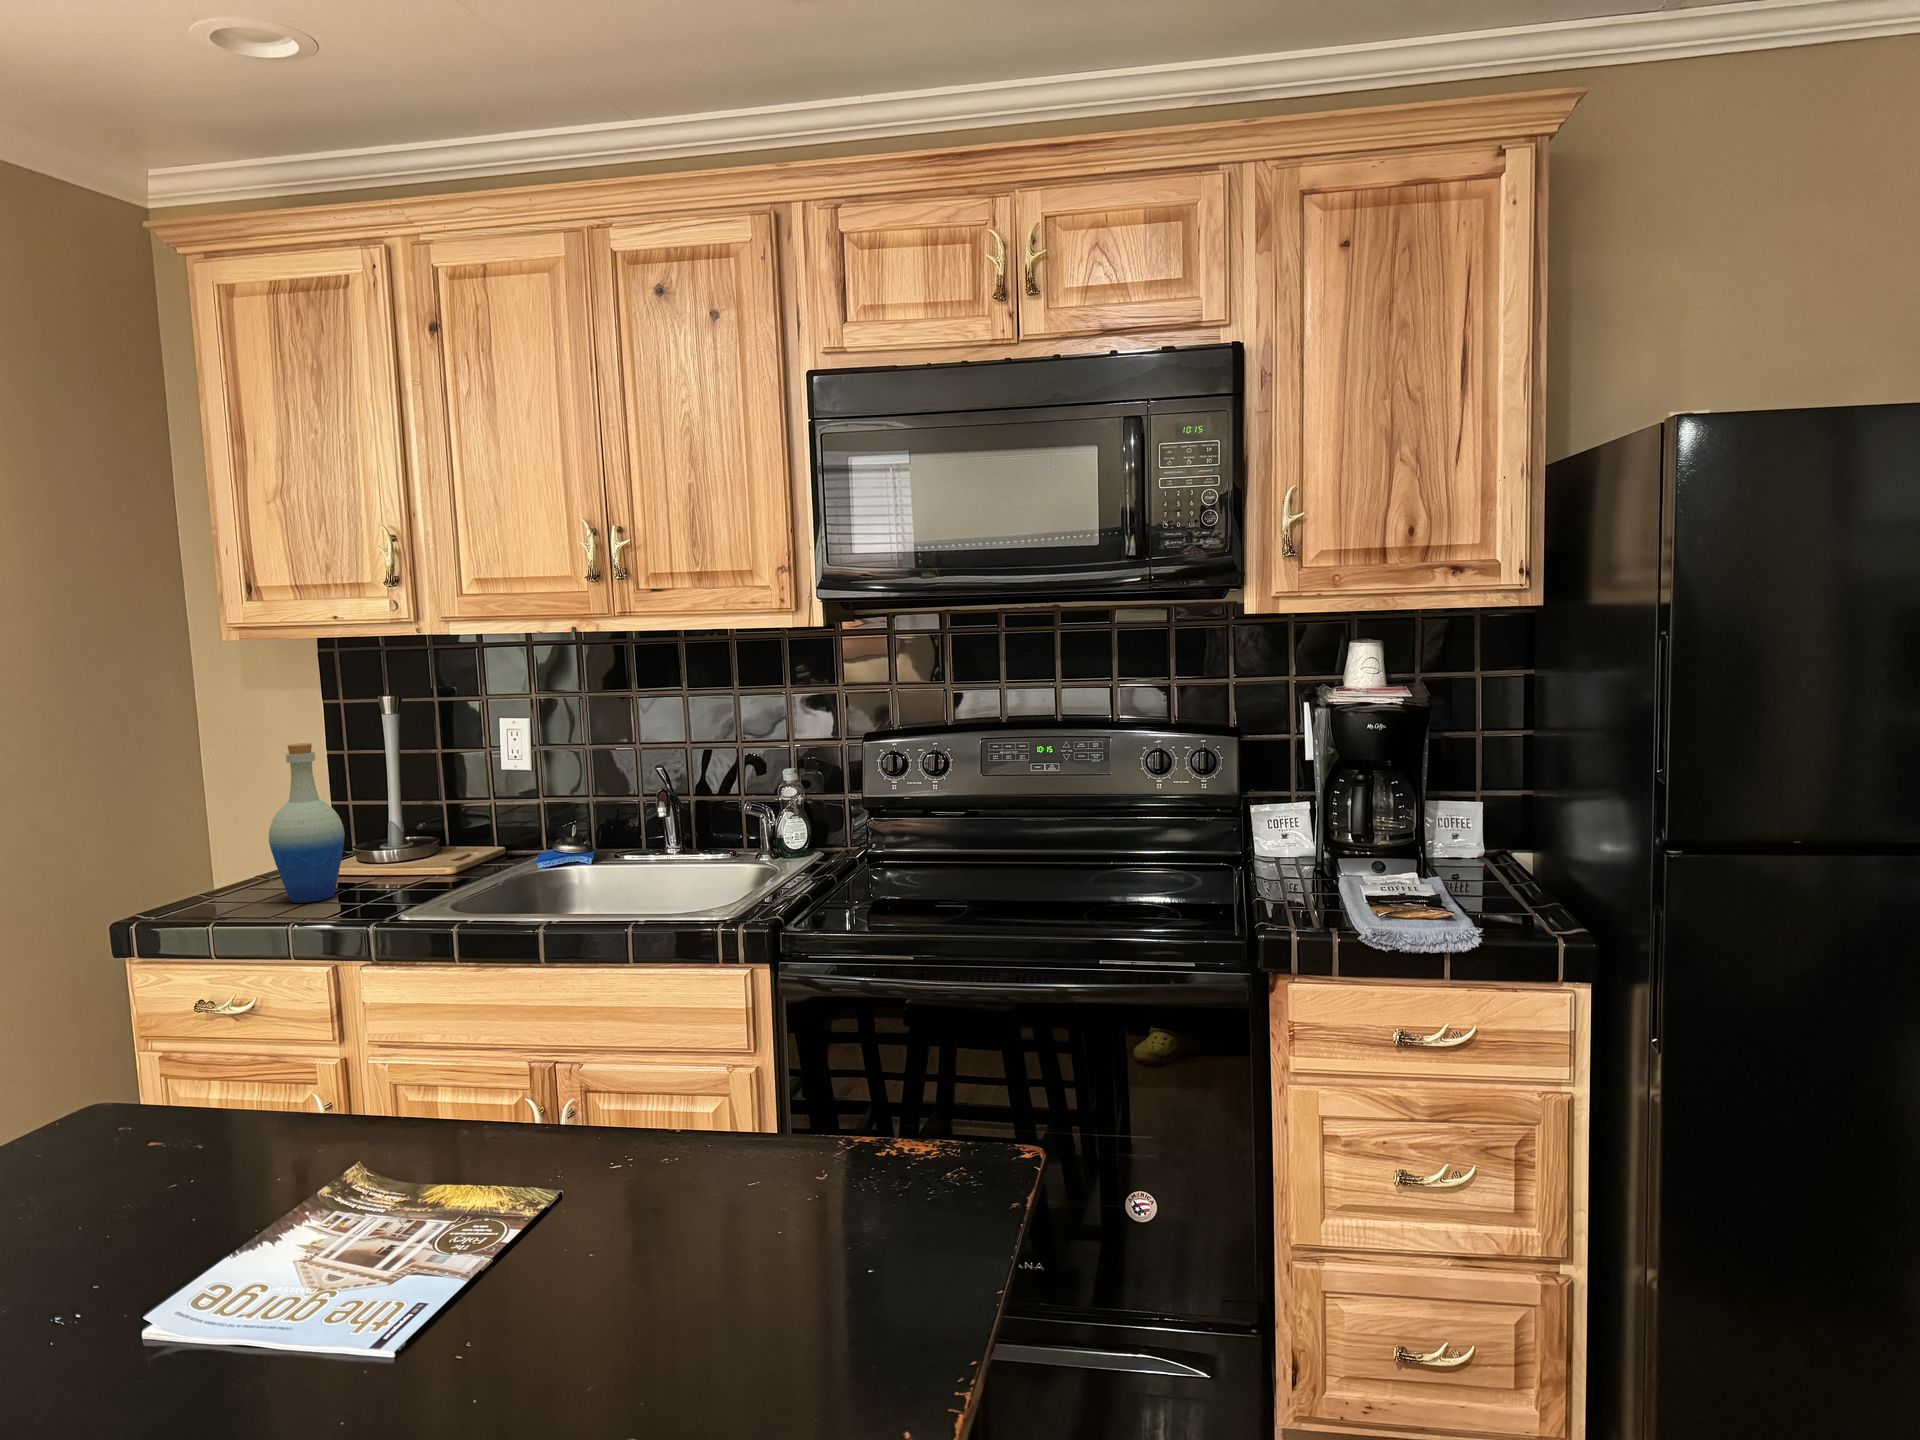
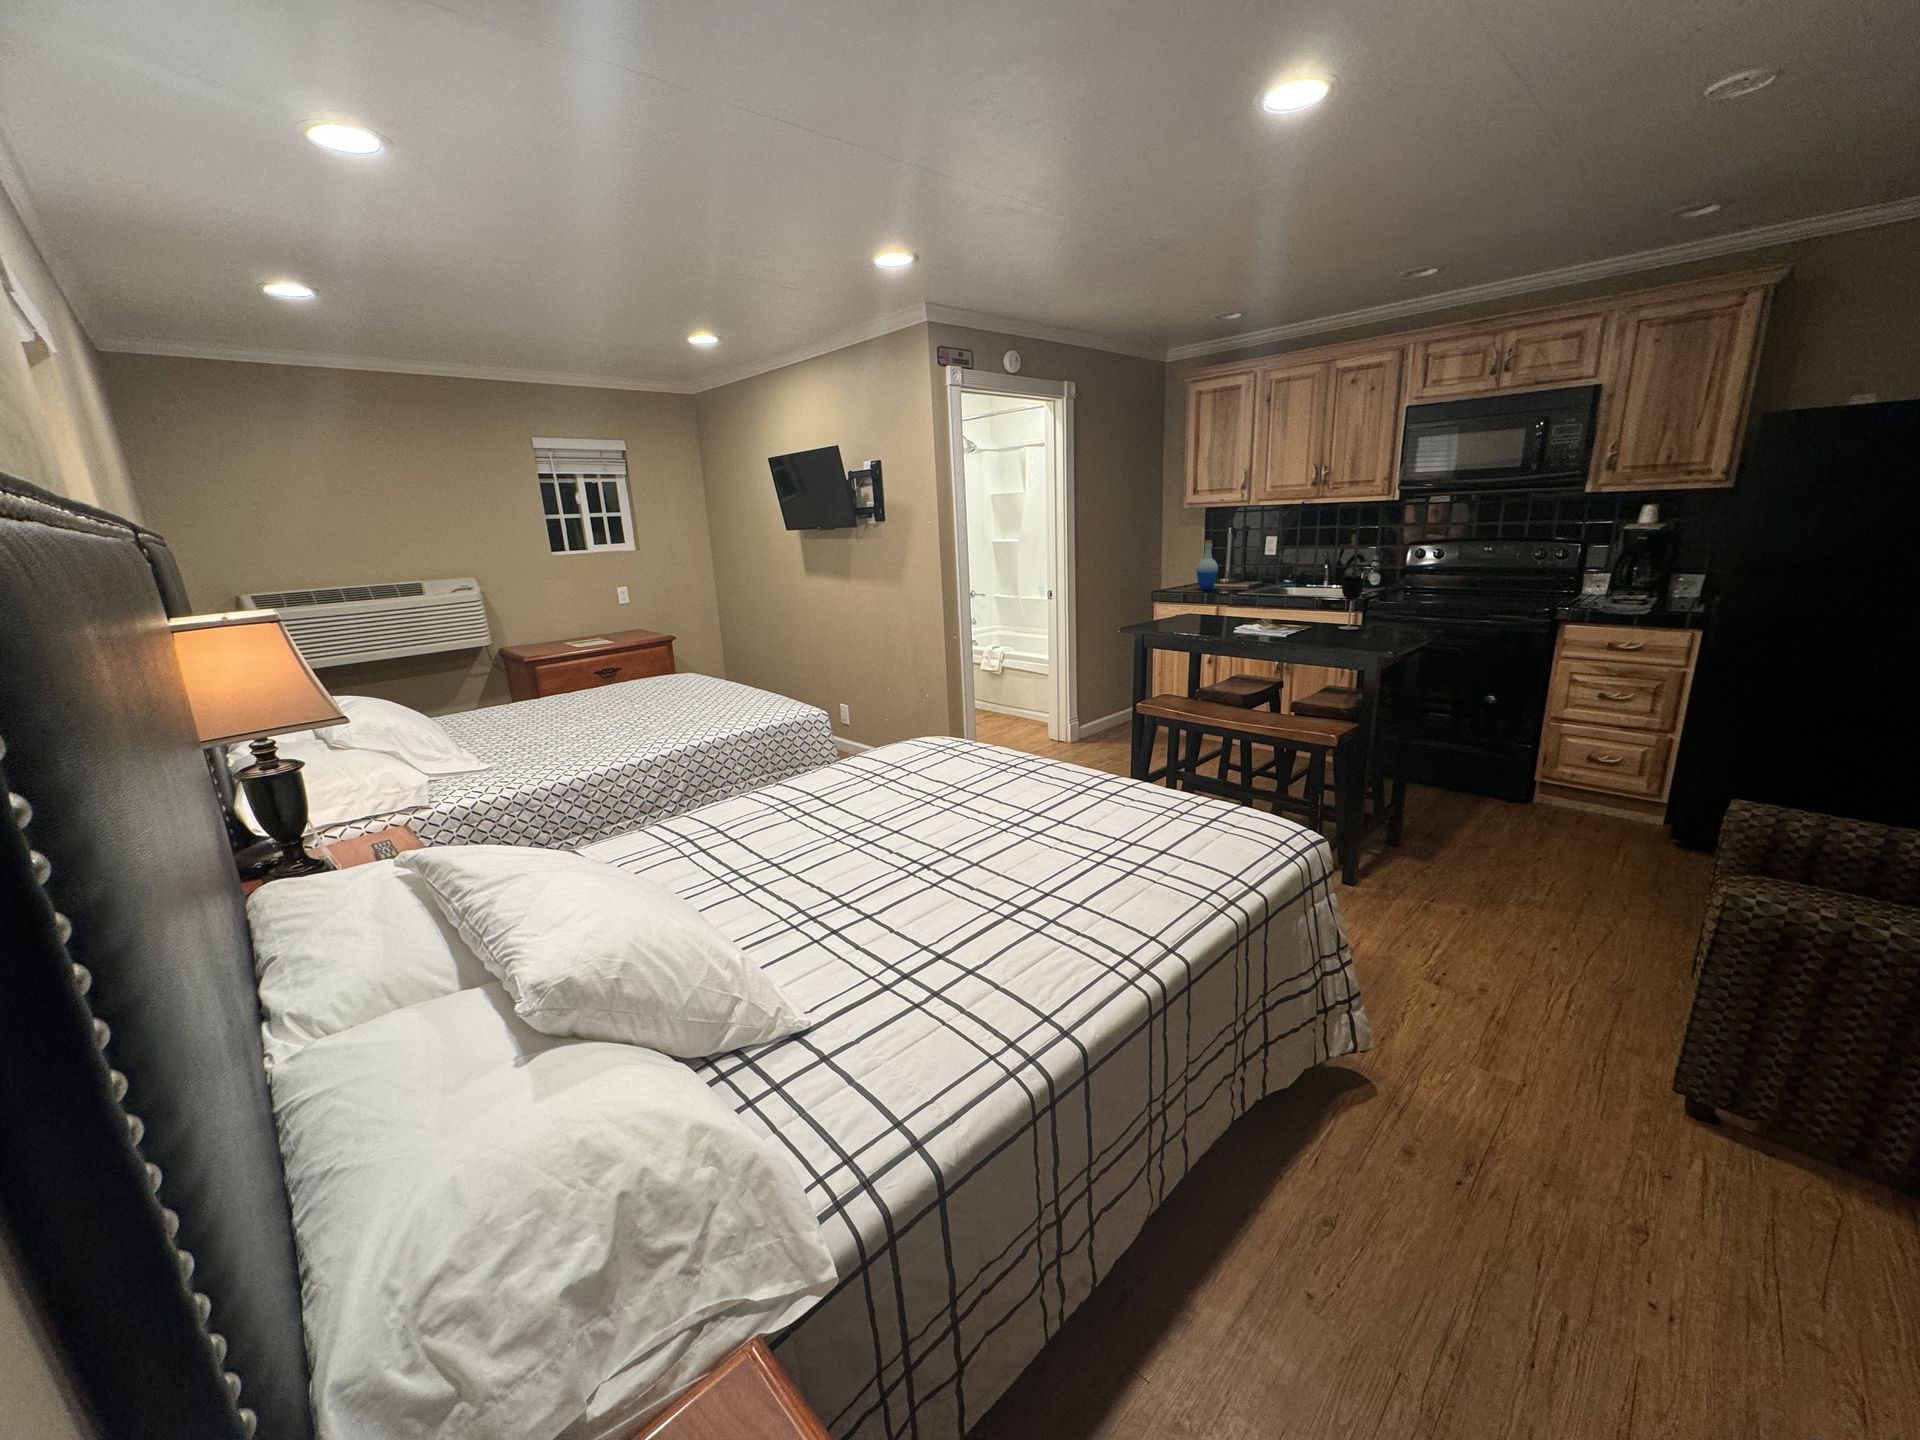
wine glass: none [607,990,713,1256] -> present [1339,578,1365,630]

